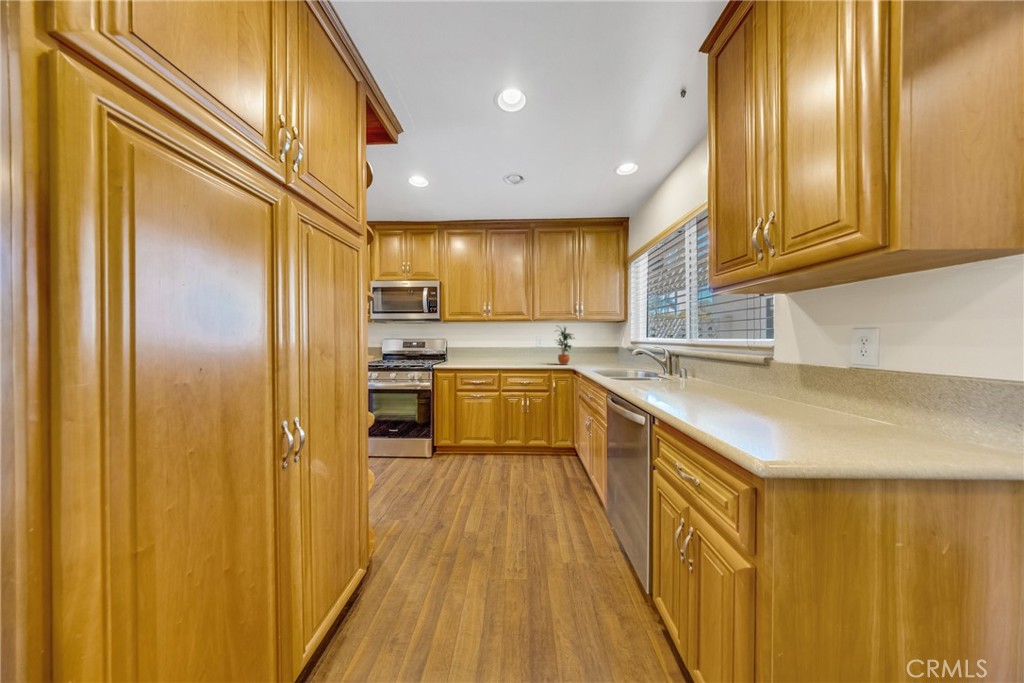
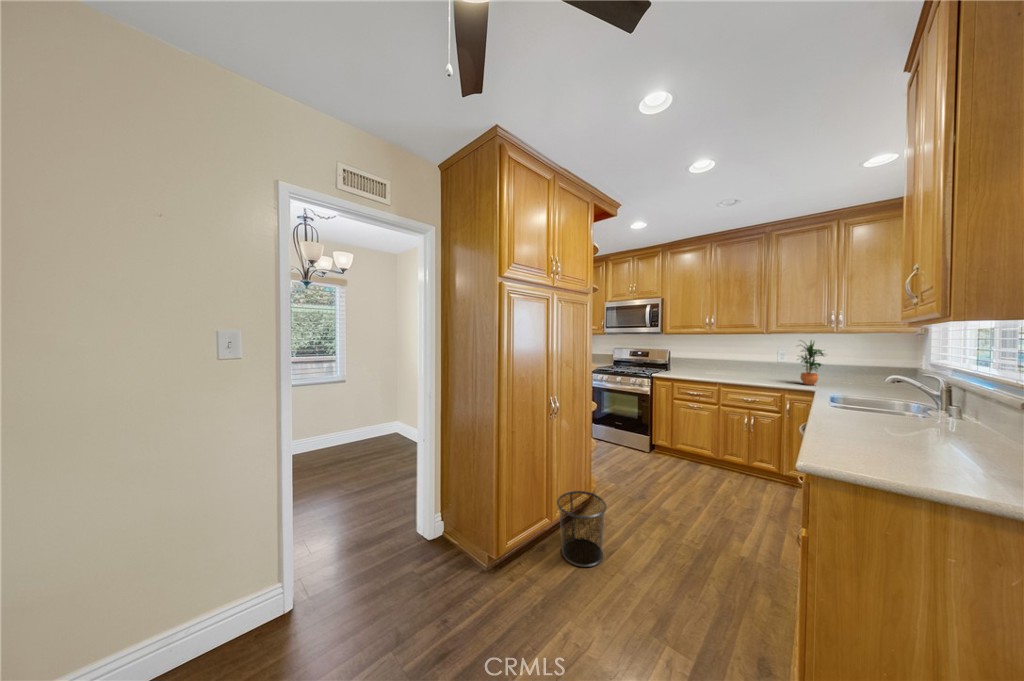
waste bin: none [354,525,433,650] -> present [557,491,607,567]

